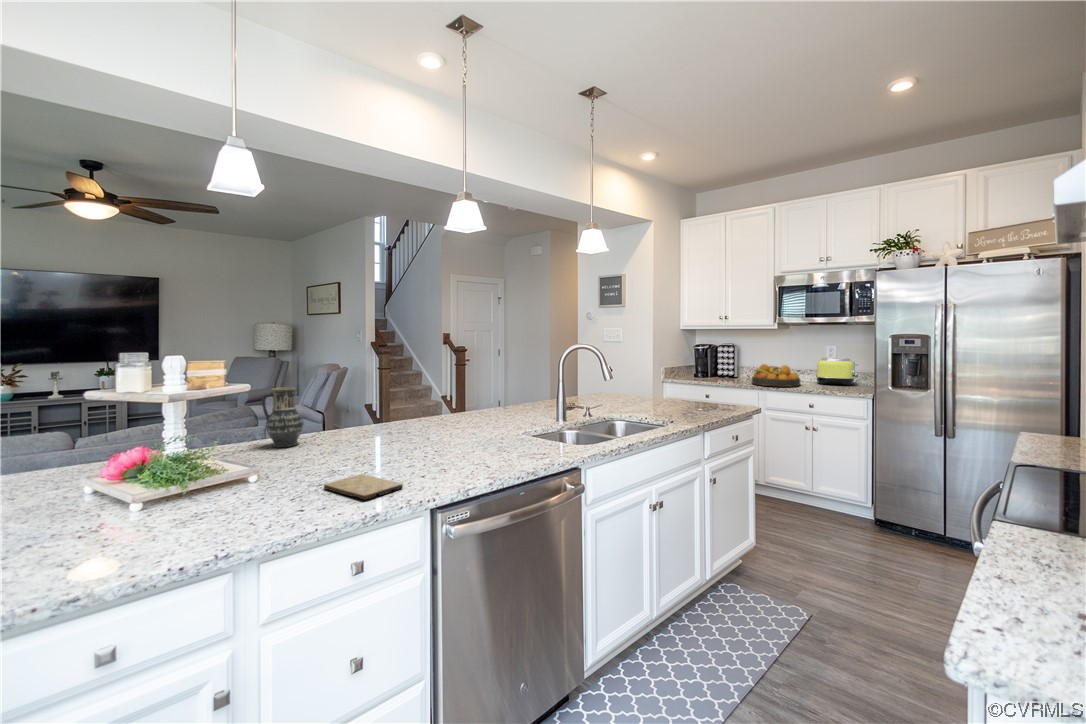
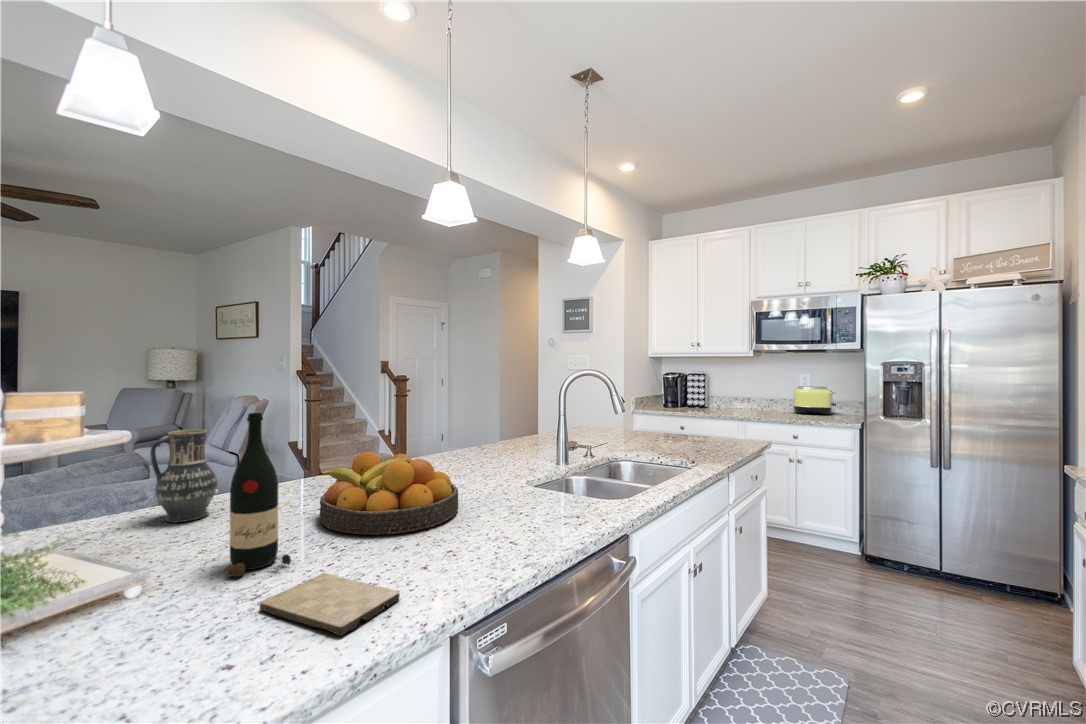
fruit bowl: present [752,364,800,386] -> present [318,452,458,535]
wine bottle: none [307,376,345,474] -> present [226,413,291,576]

